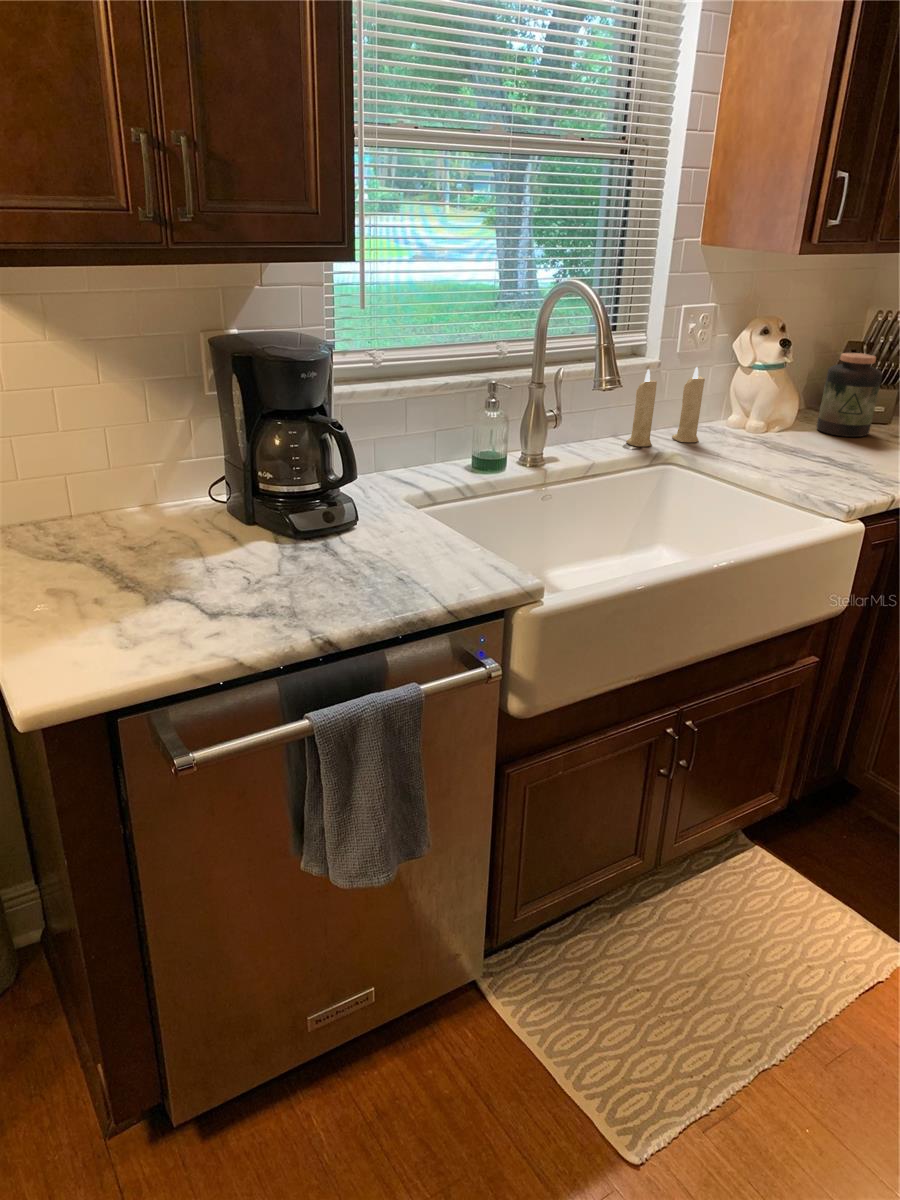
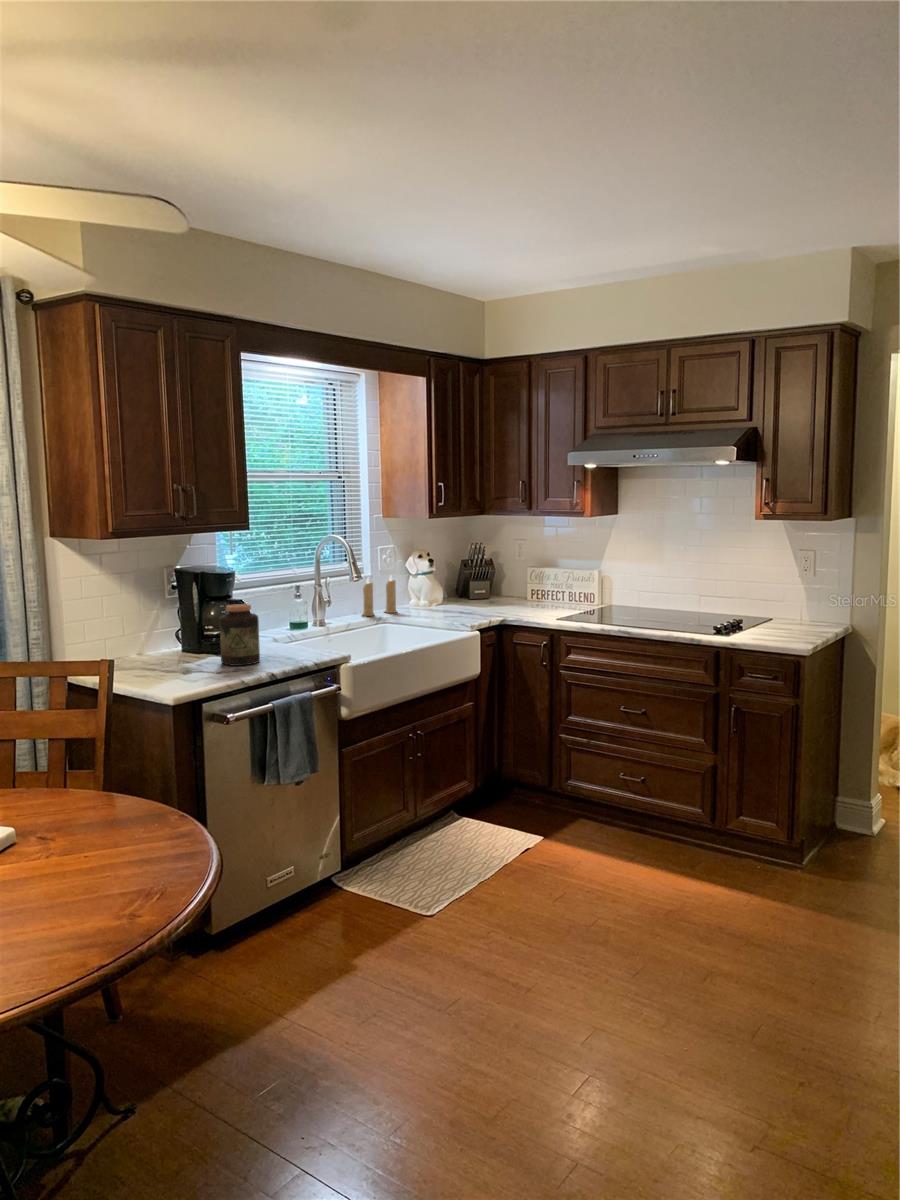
jar: present [817,353,882,437] -> present [220,604,260,666]

